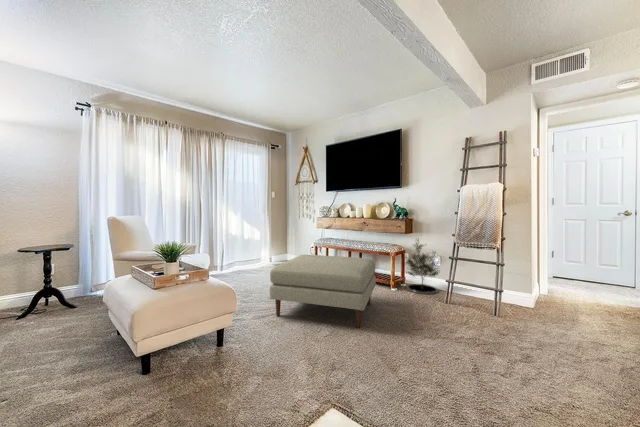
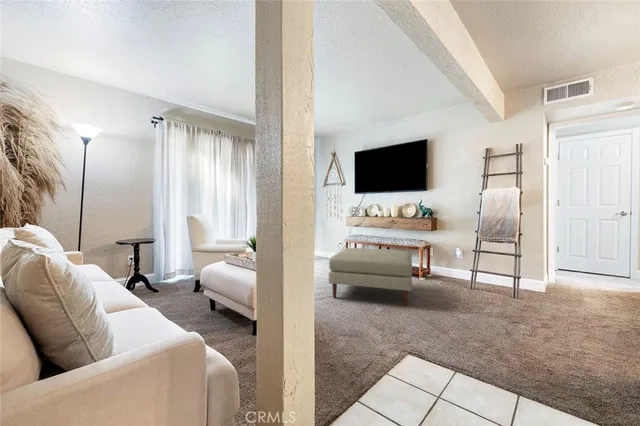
potted tree: present [407,239,438,294] -> none [432,234,464,282]

